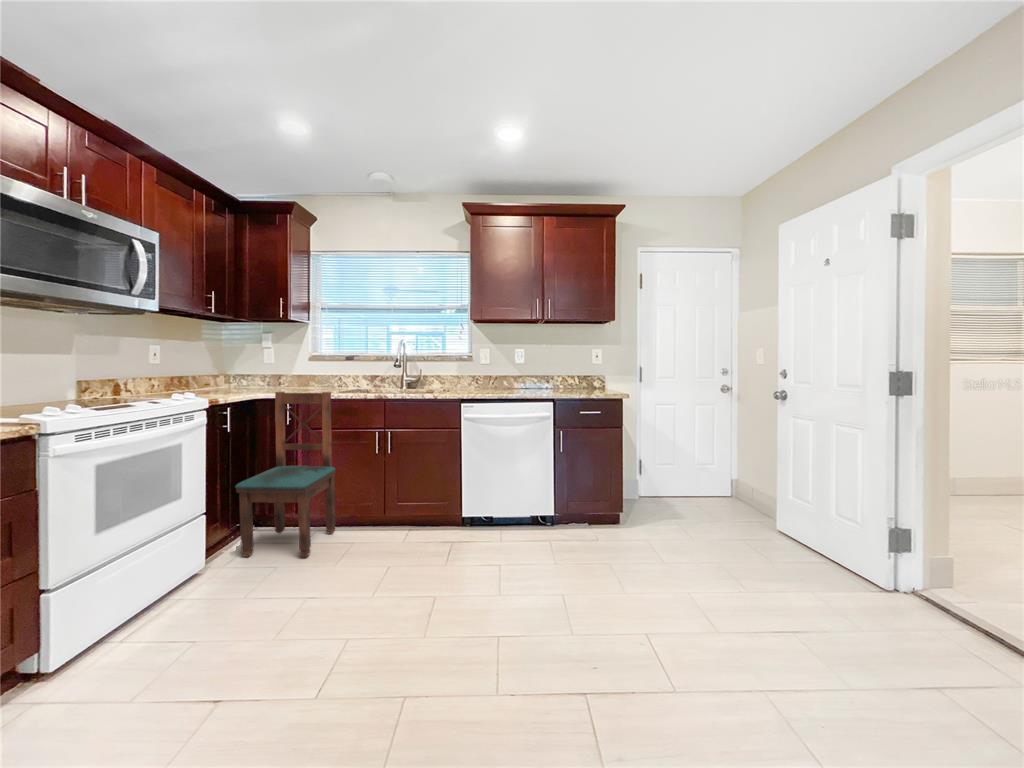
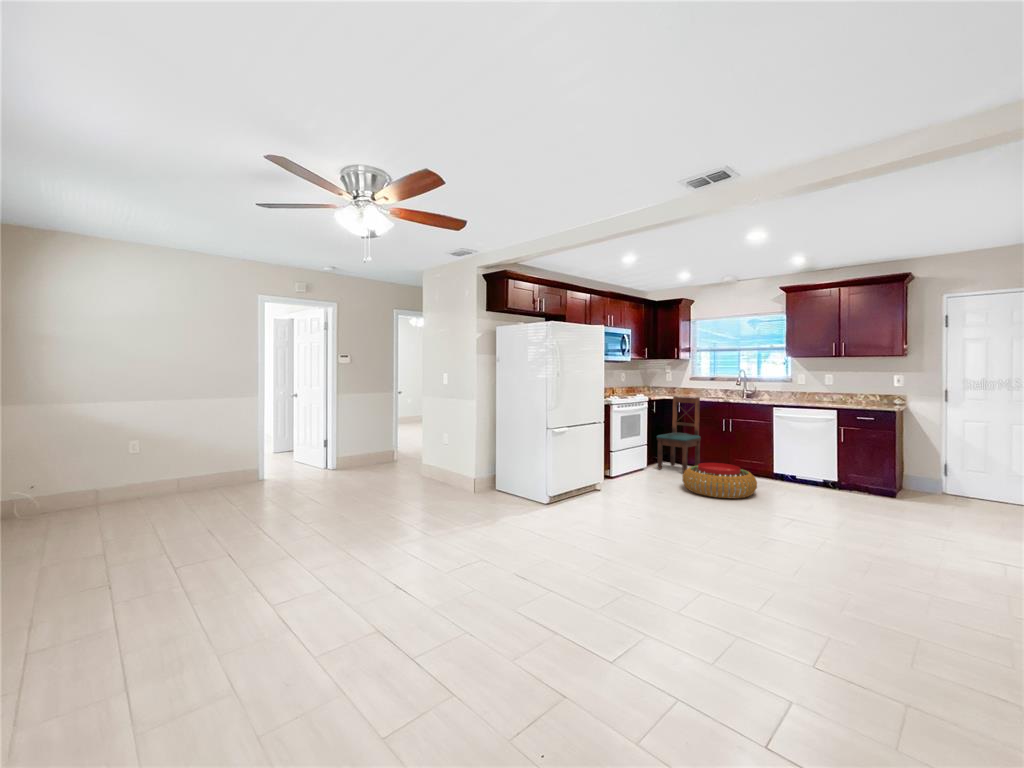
pouf: none [297,535,465,655] -> present [682,463,757,499]

